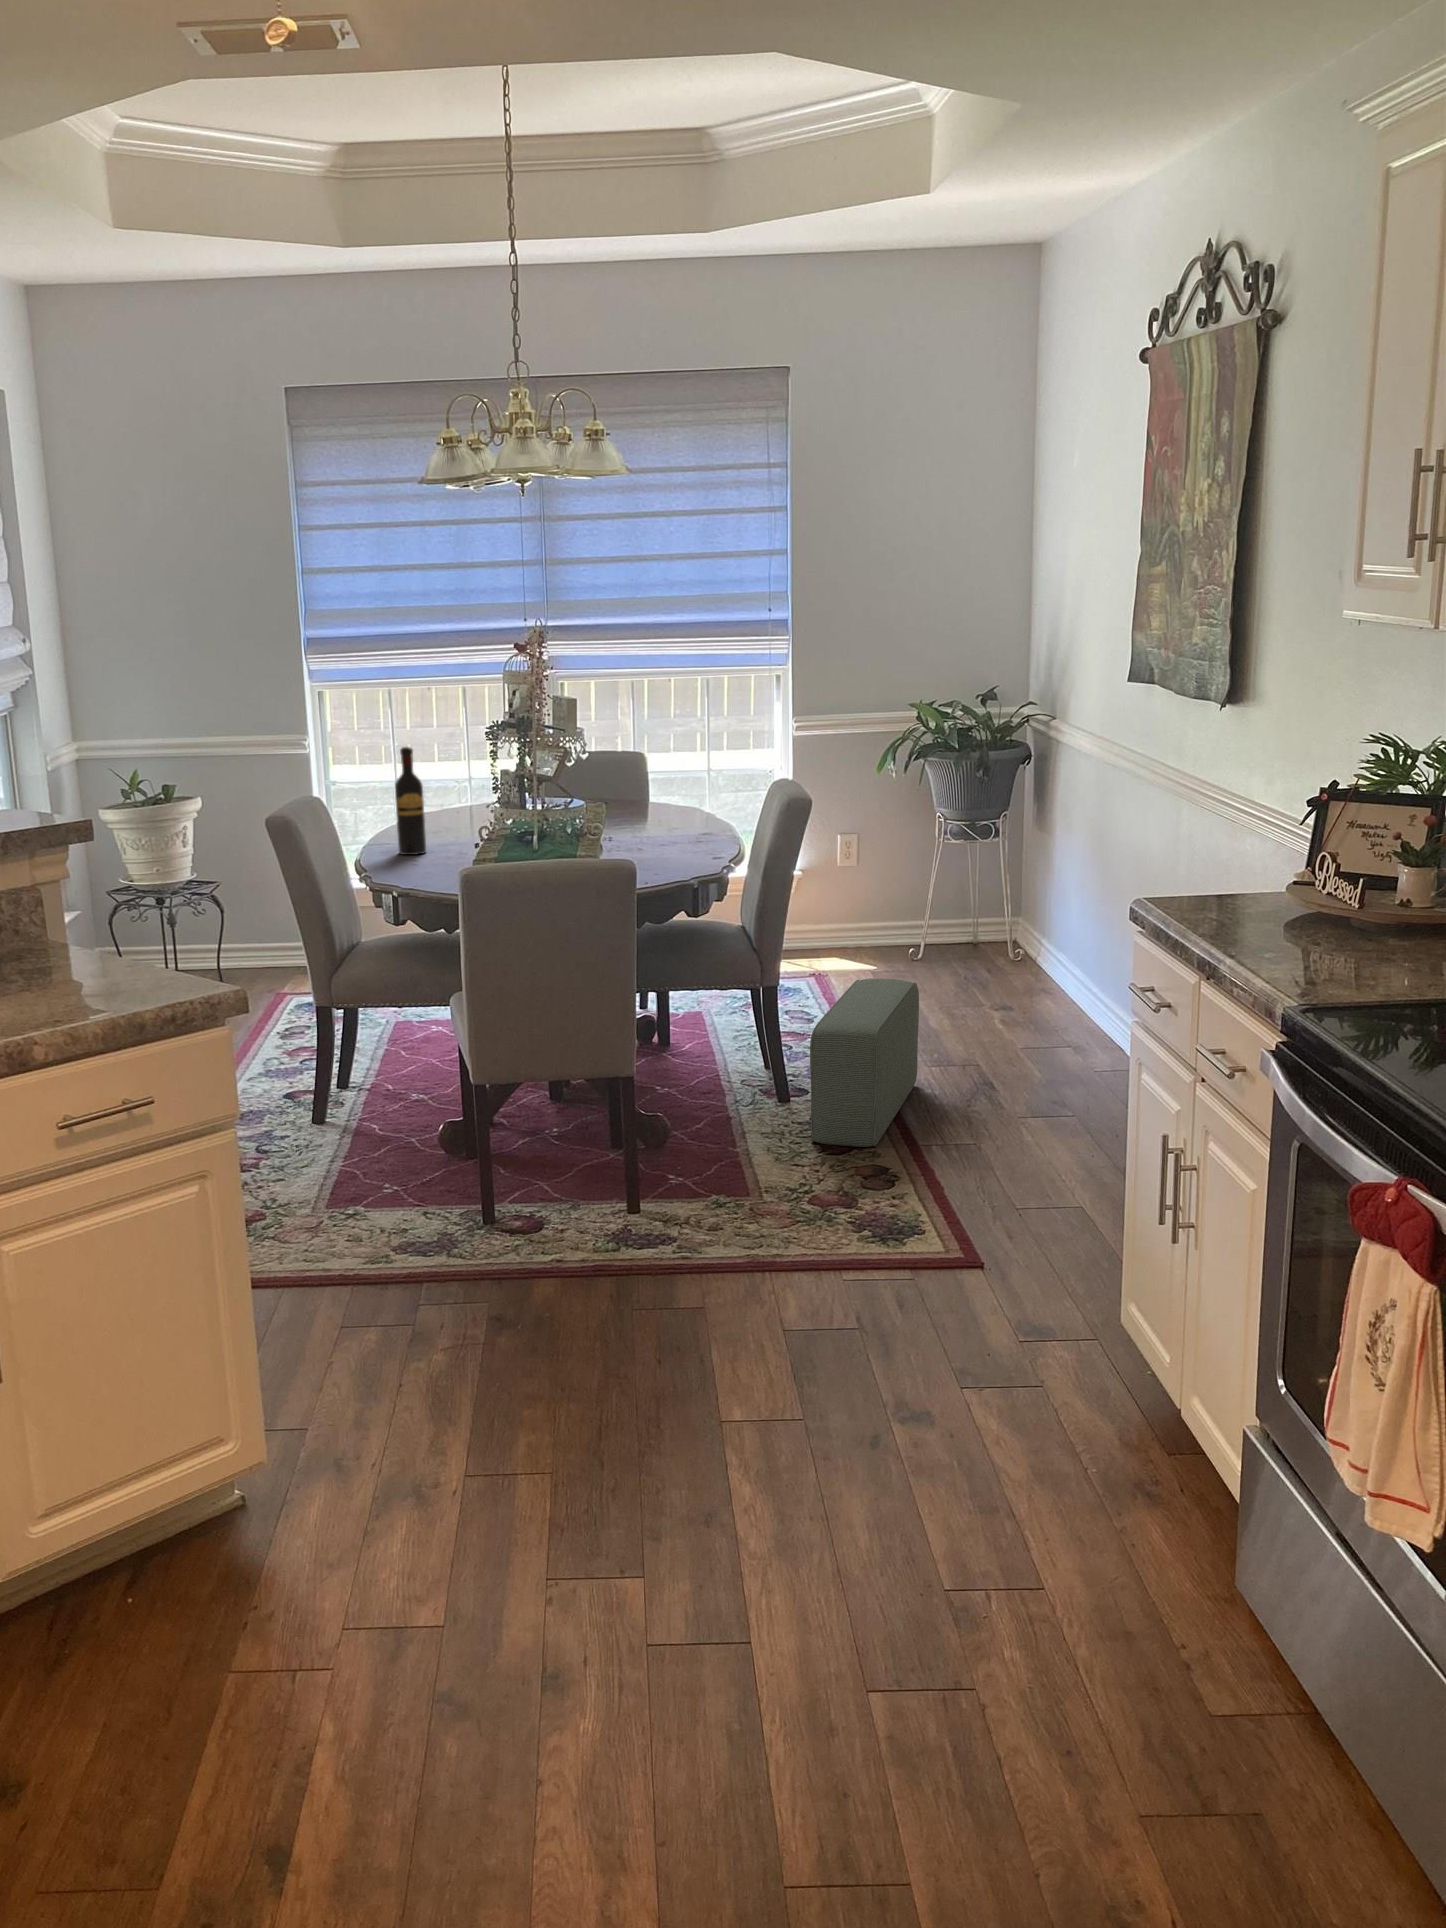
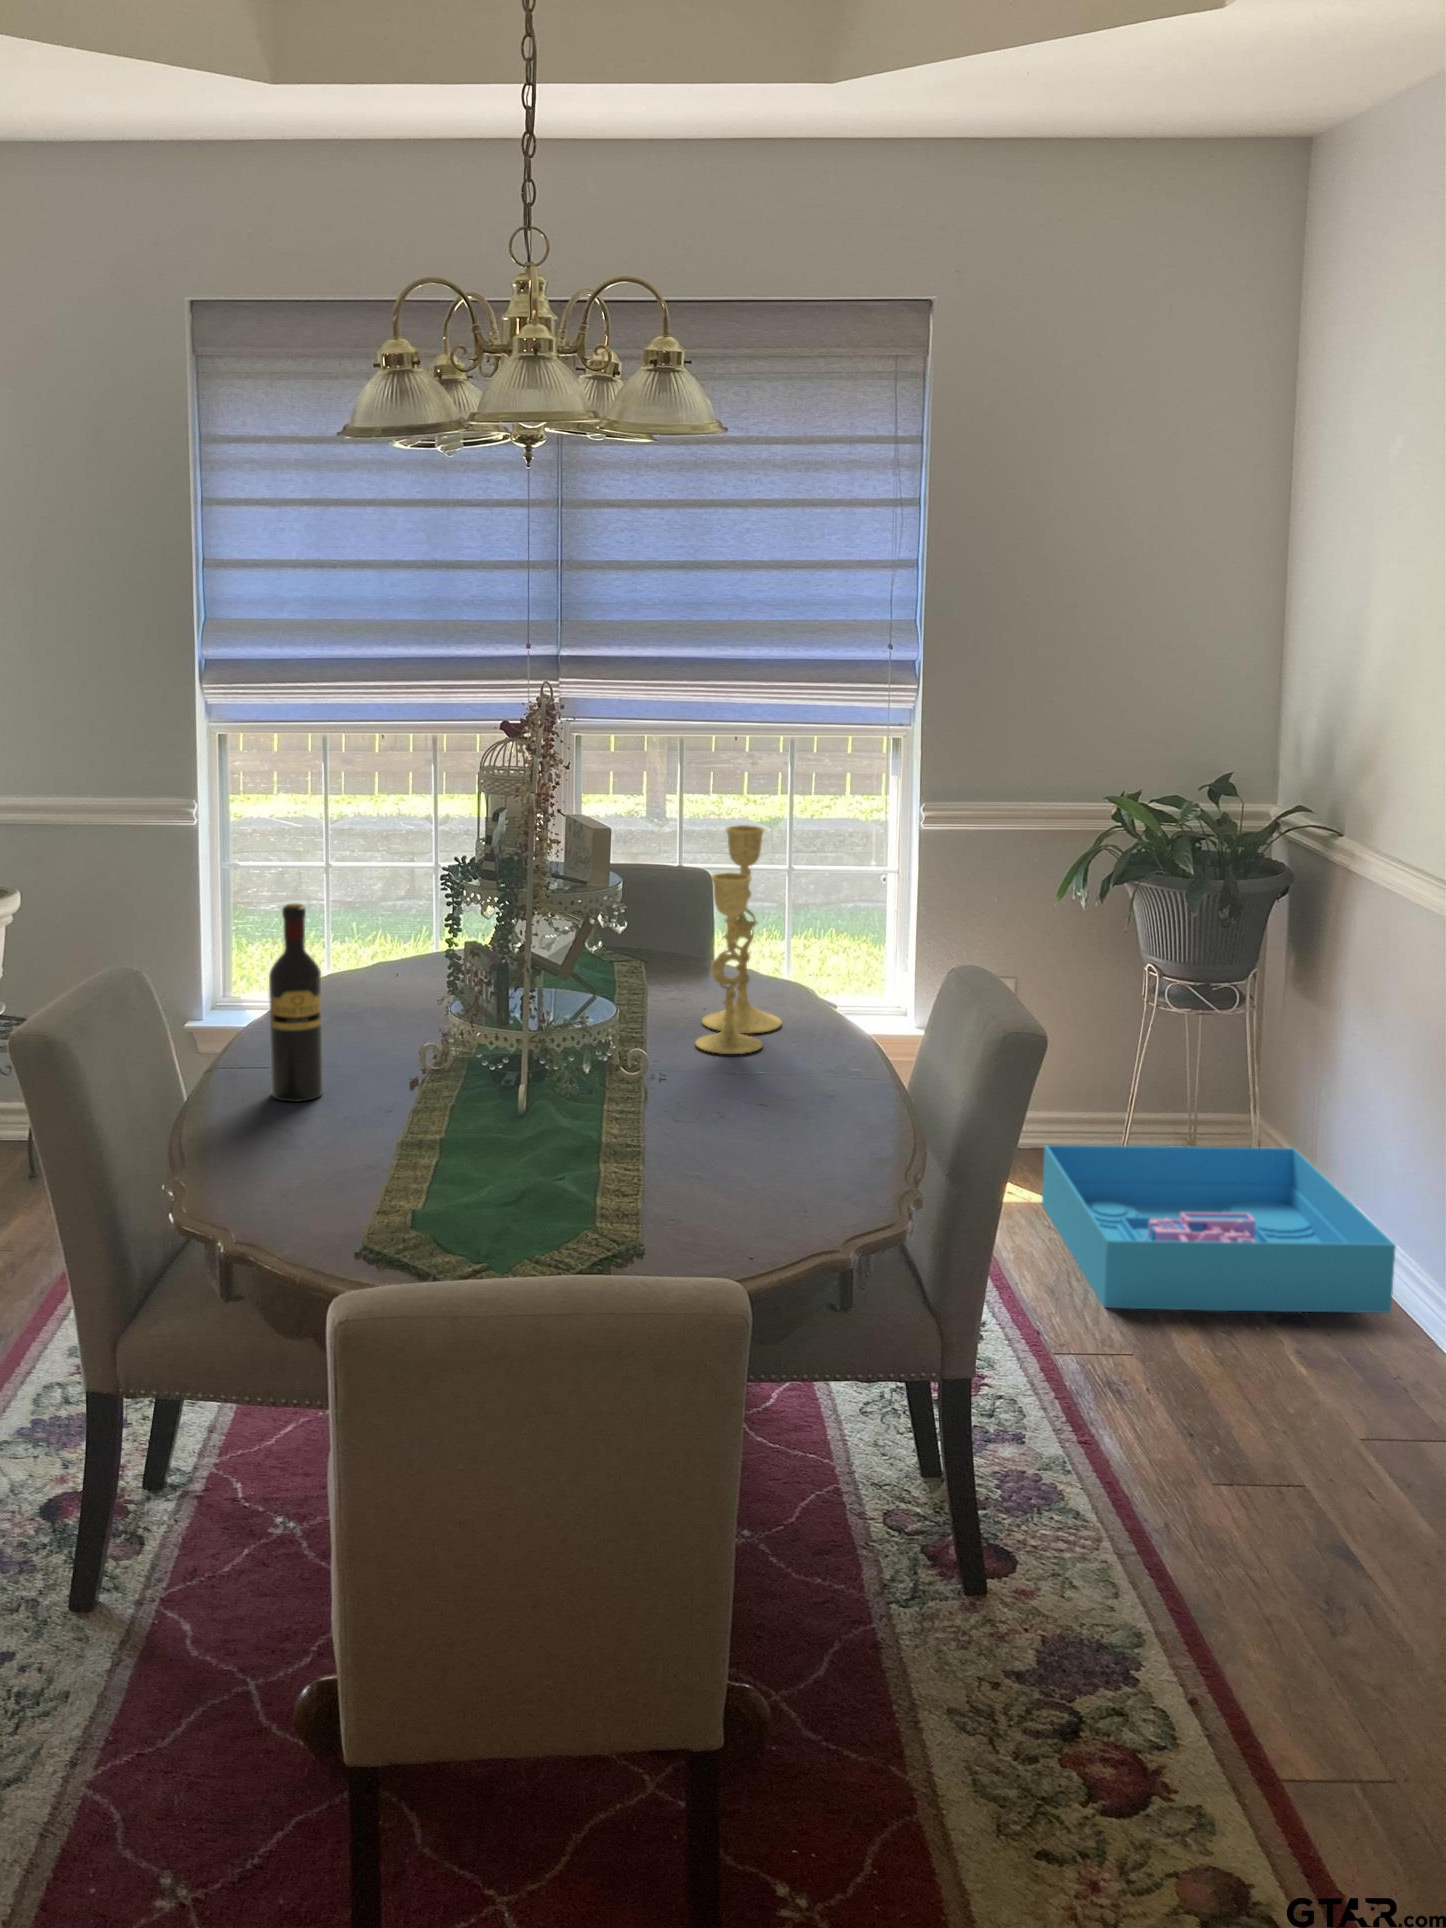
candlestick: none [631,705,682,832] -> present [695,825,782,1054]
storage bin: none [870,926,1069,1010] -> present [1042,1145,1395,1313]
pouf: present [810,979,919,1147] -> none [1051,1347,1222,1776]

